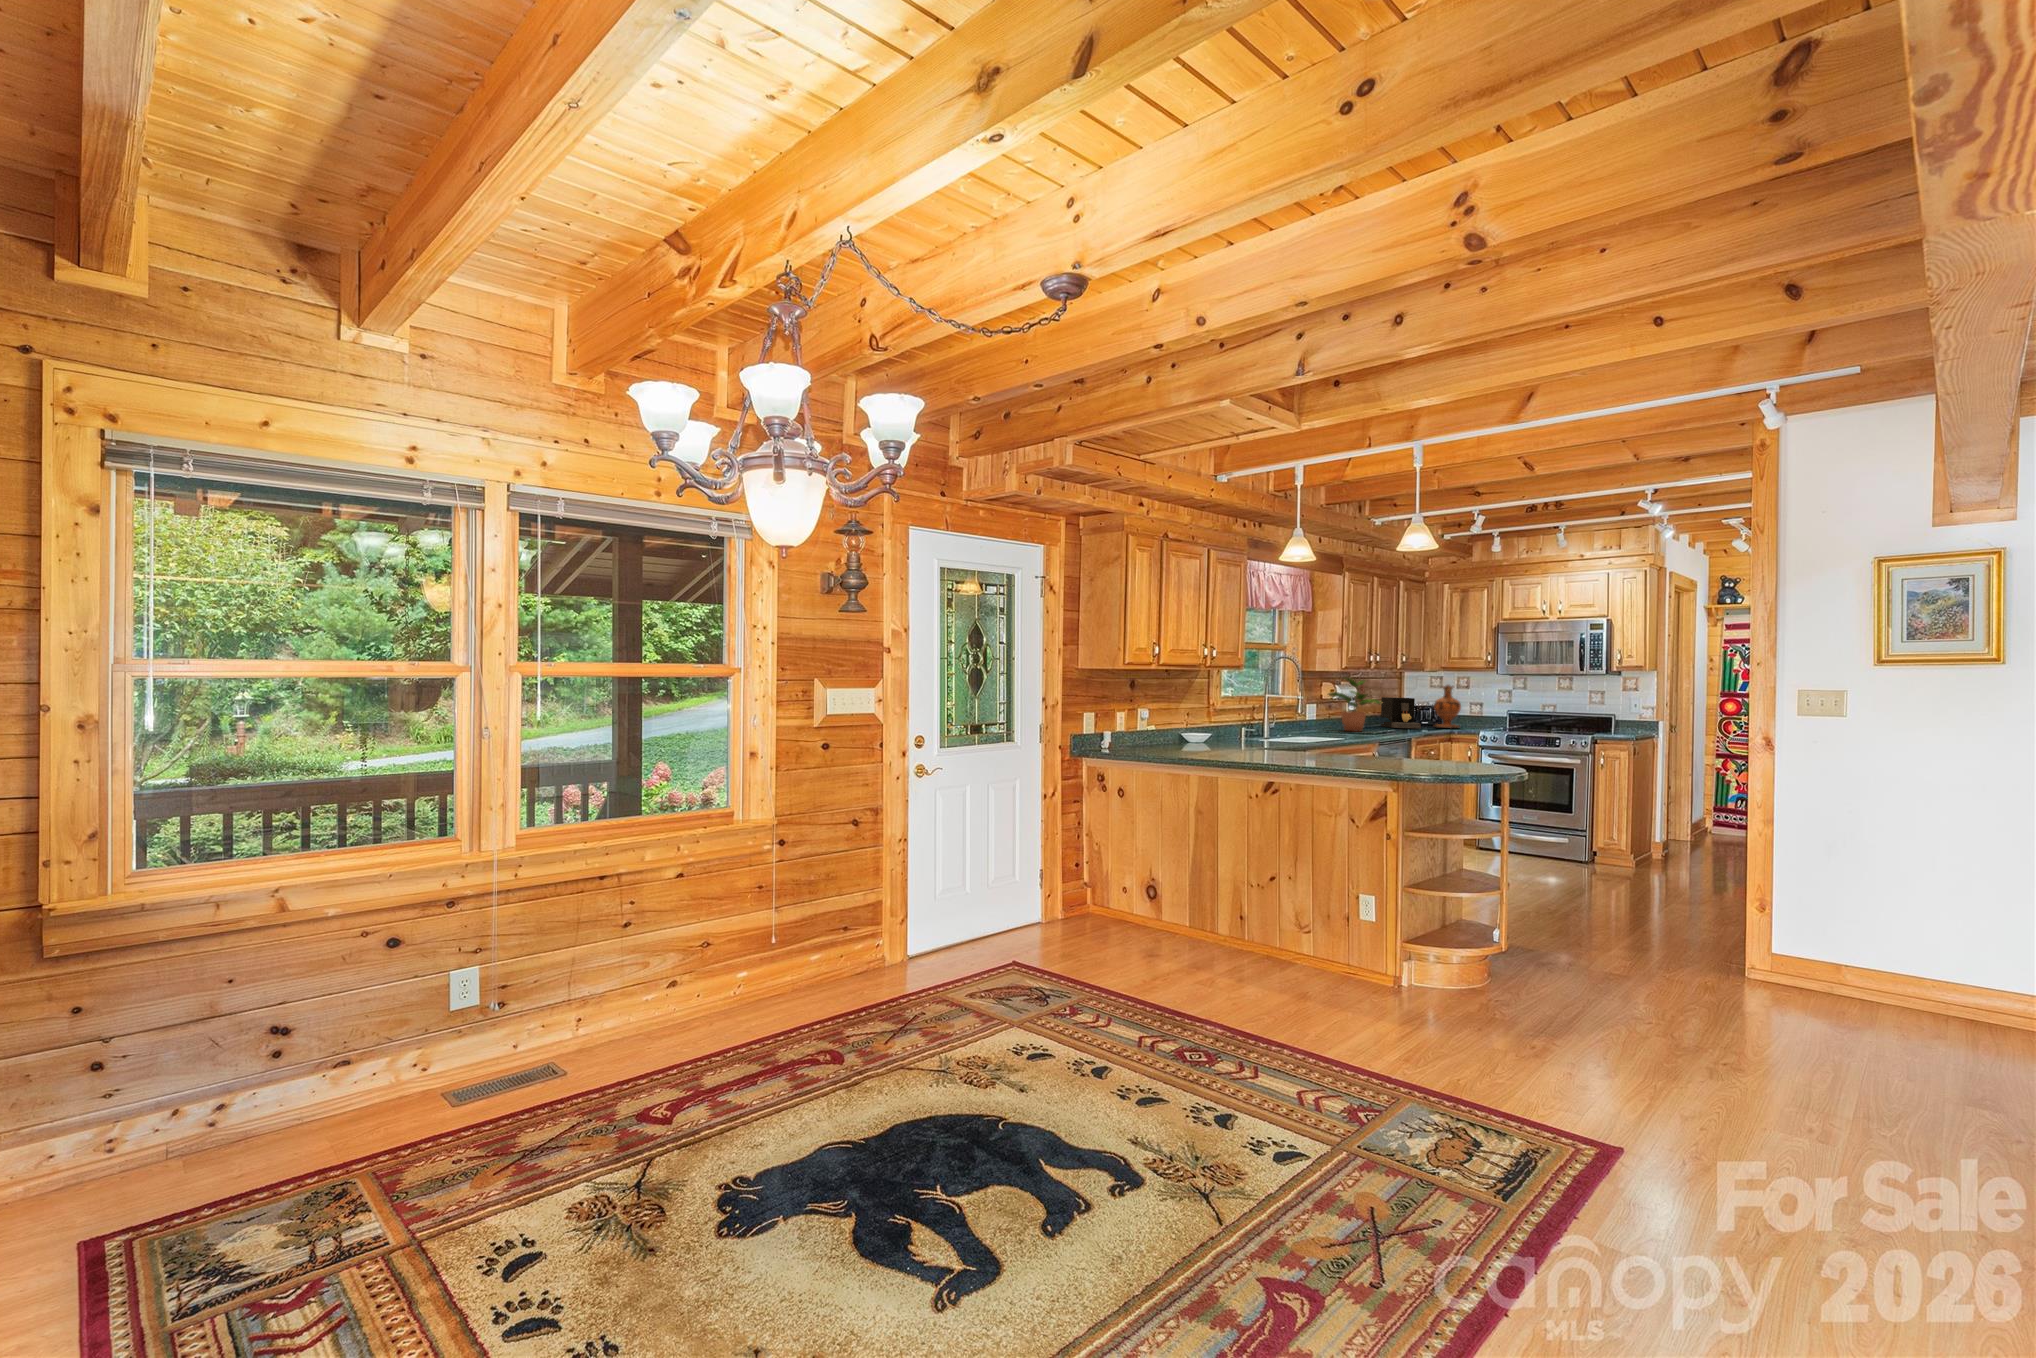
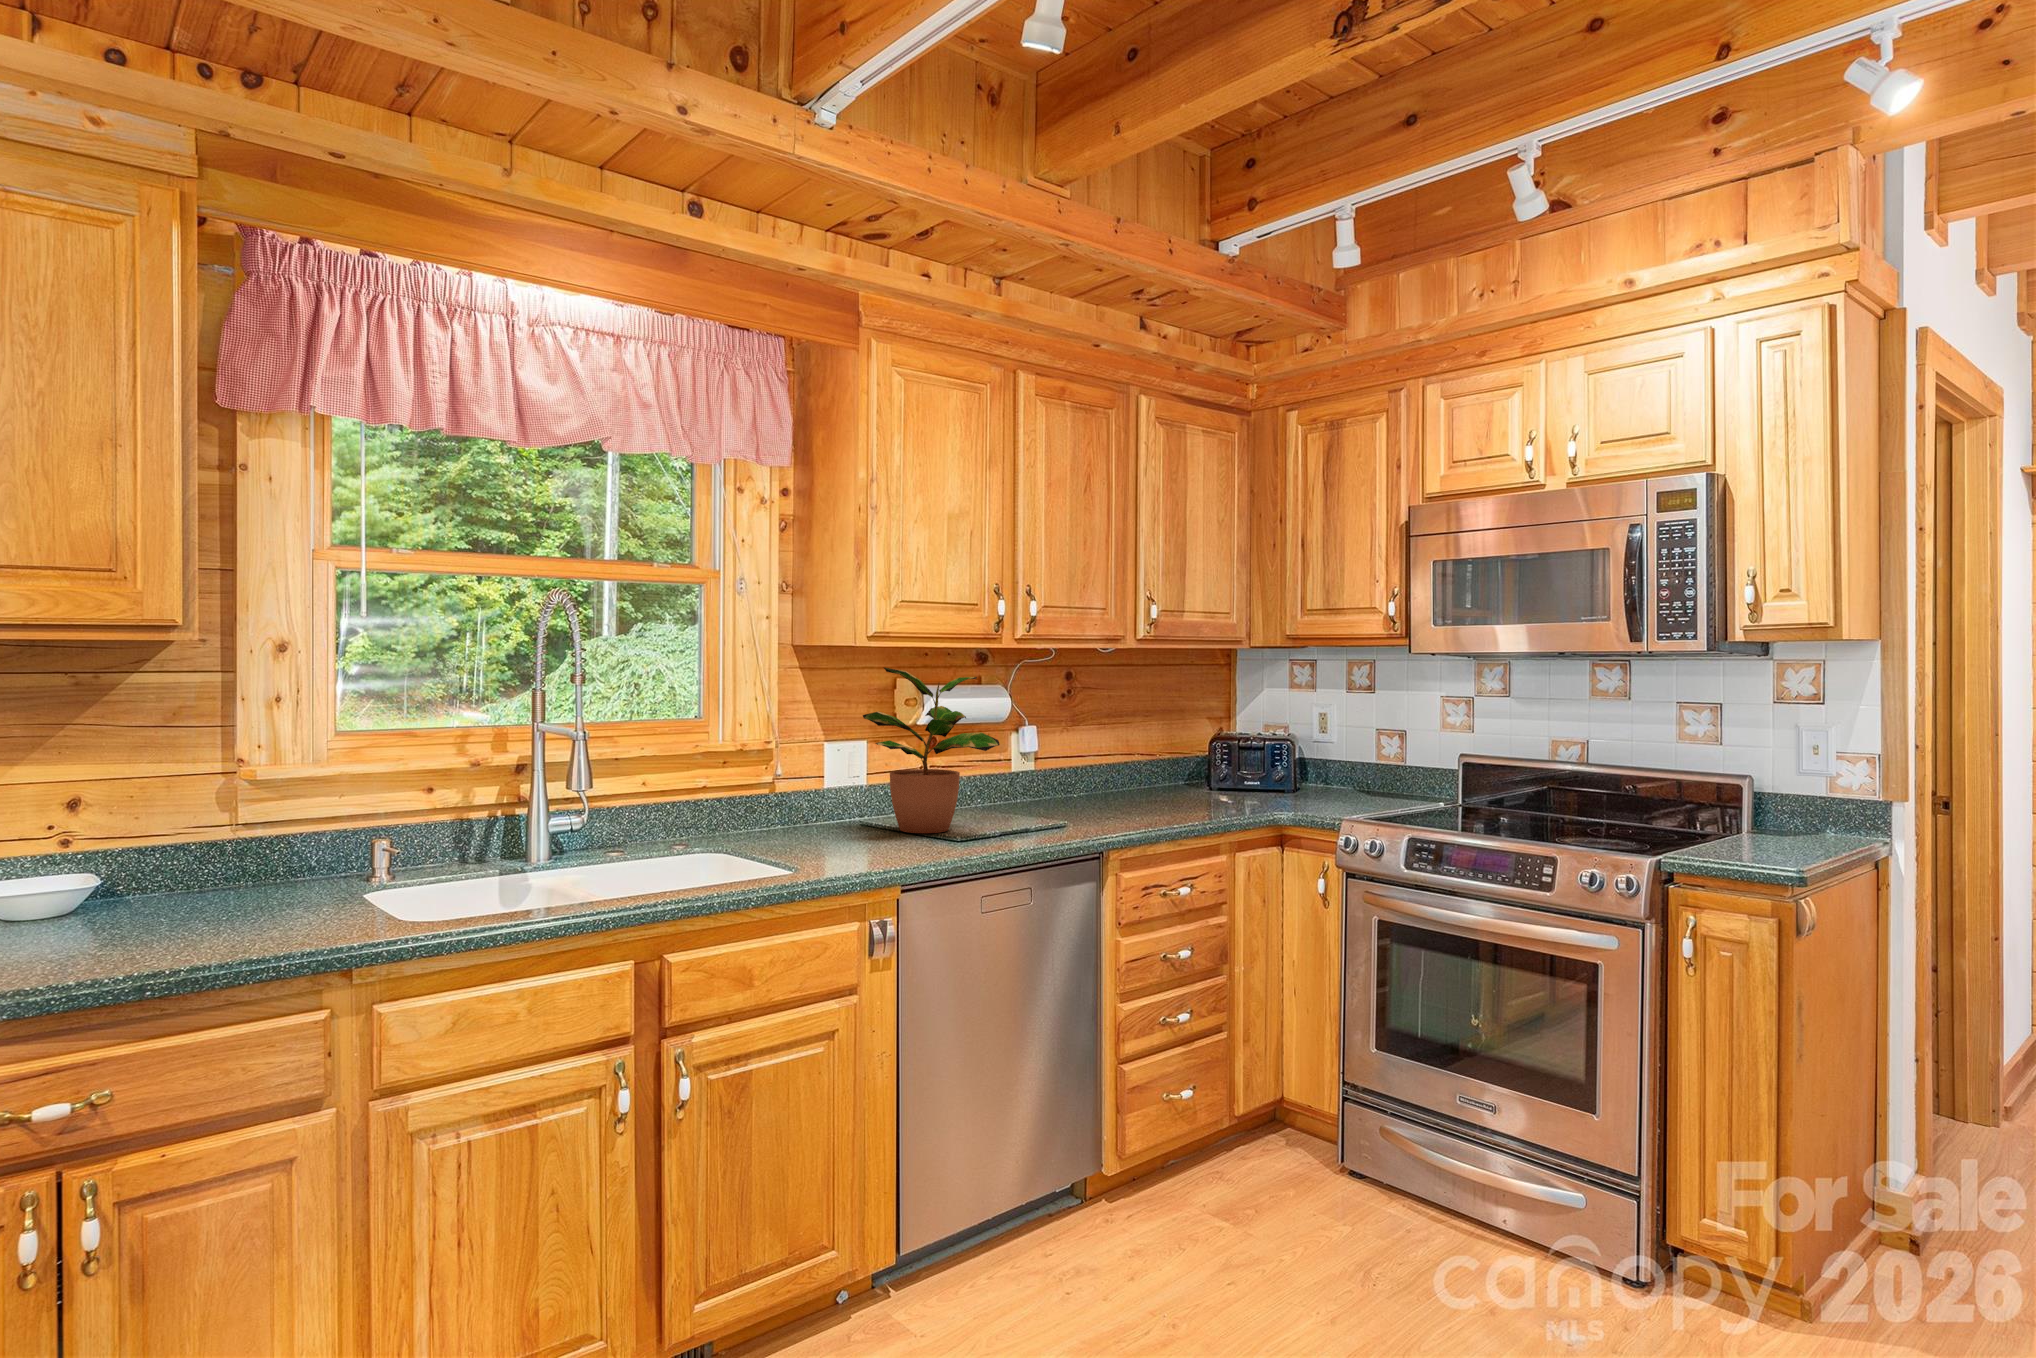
vase: present [1434,685,1461,729] -> none [1238,685,1313,807]
coffee maker: present [1381,697,1421,728] -> none [1111,720,1180,811]

